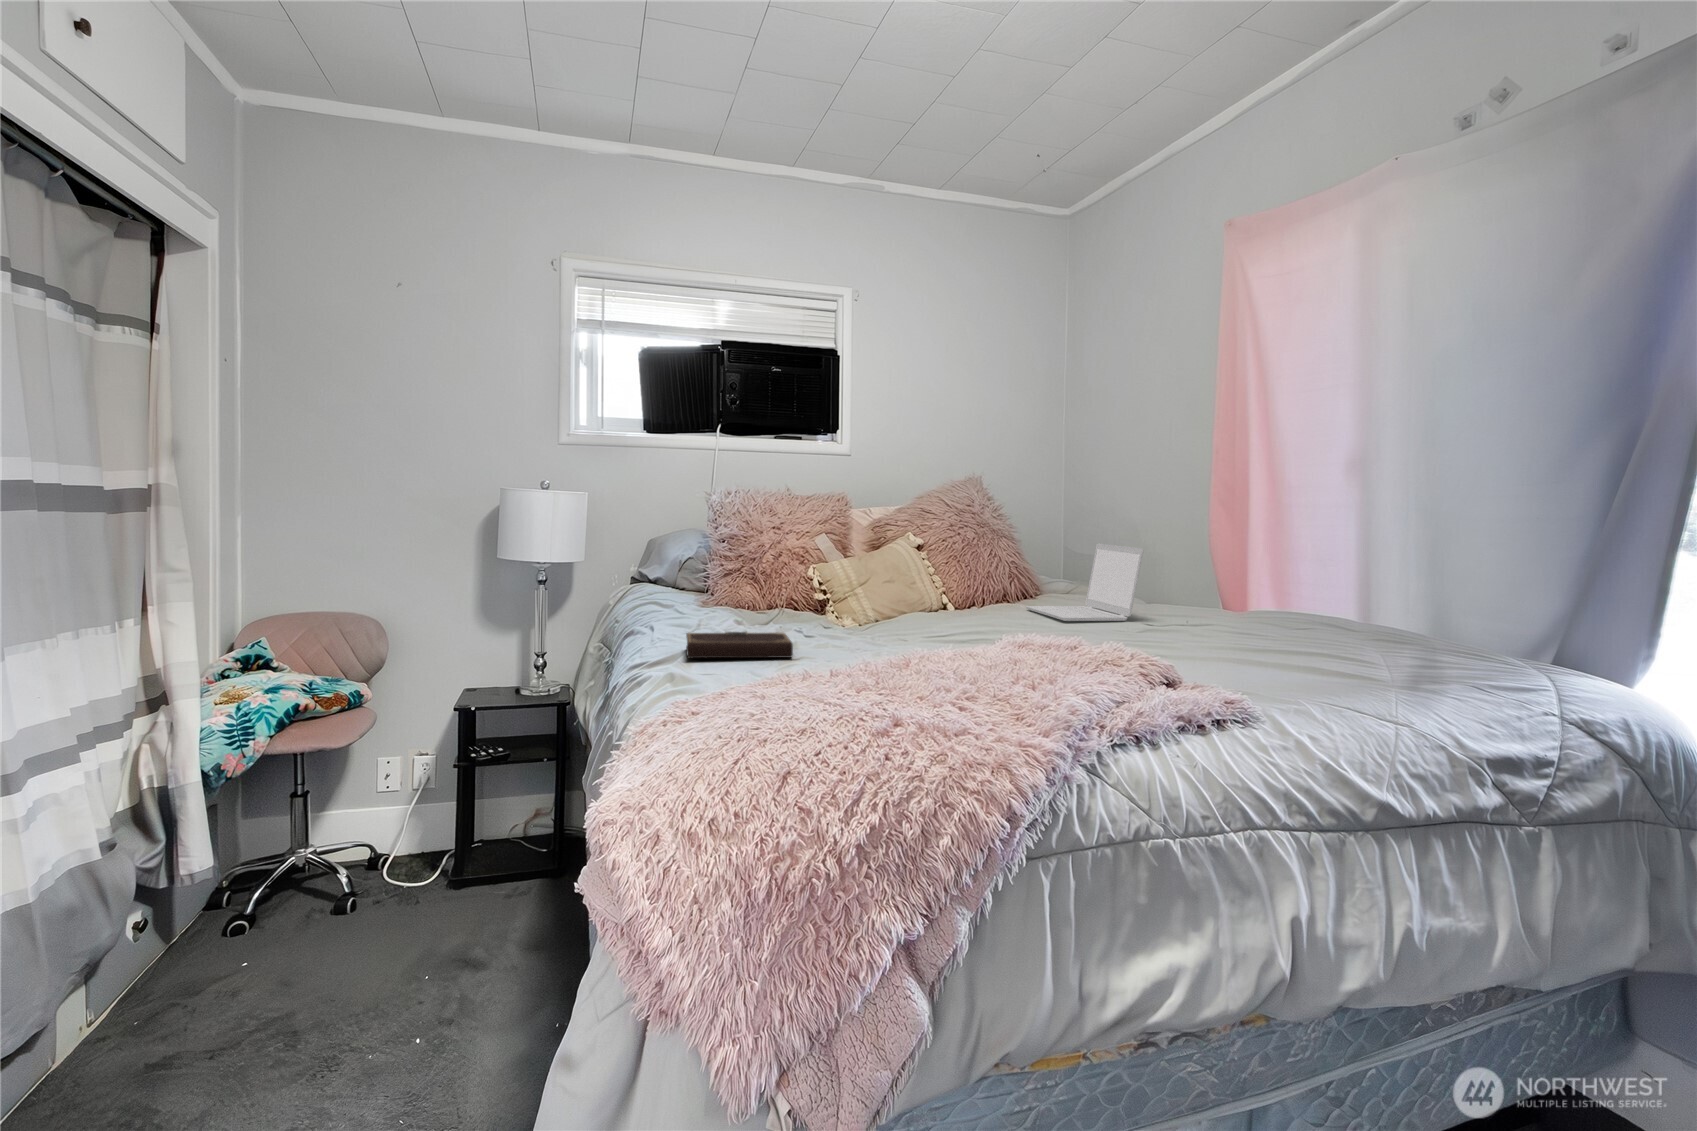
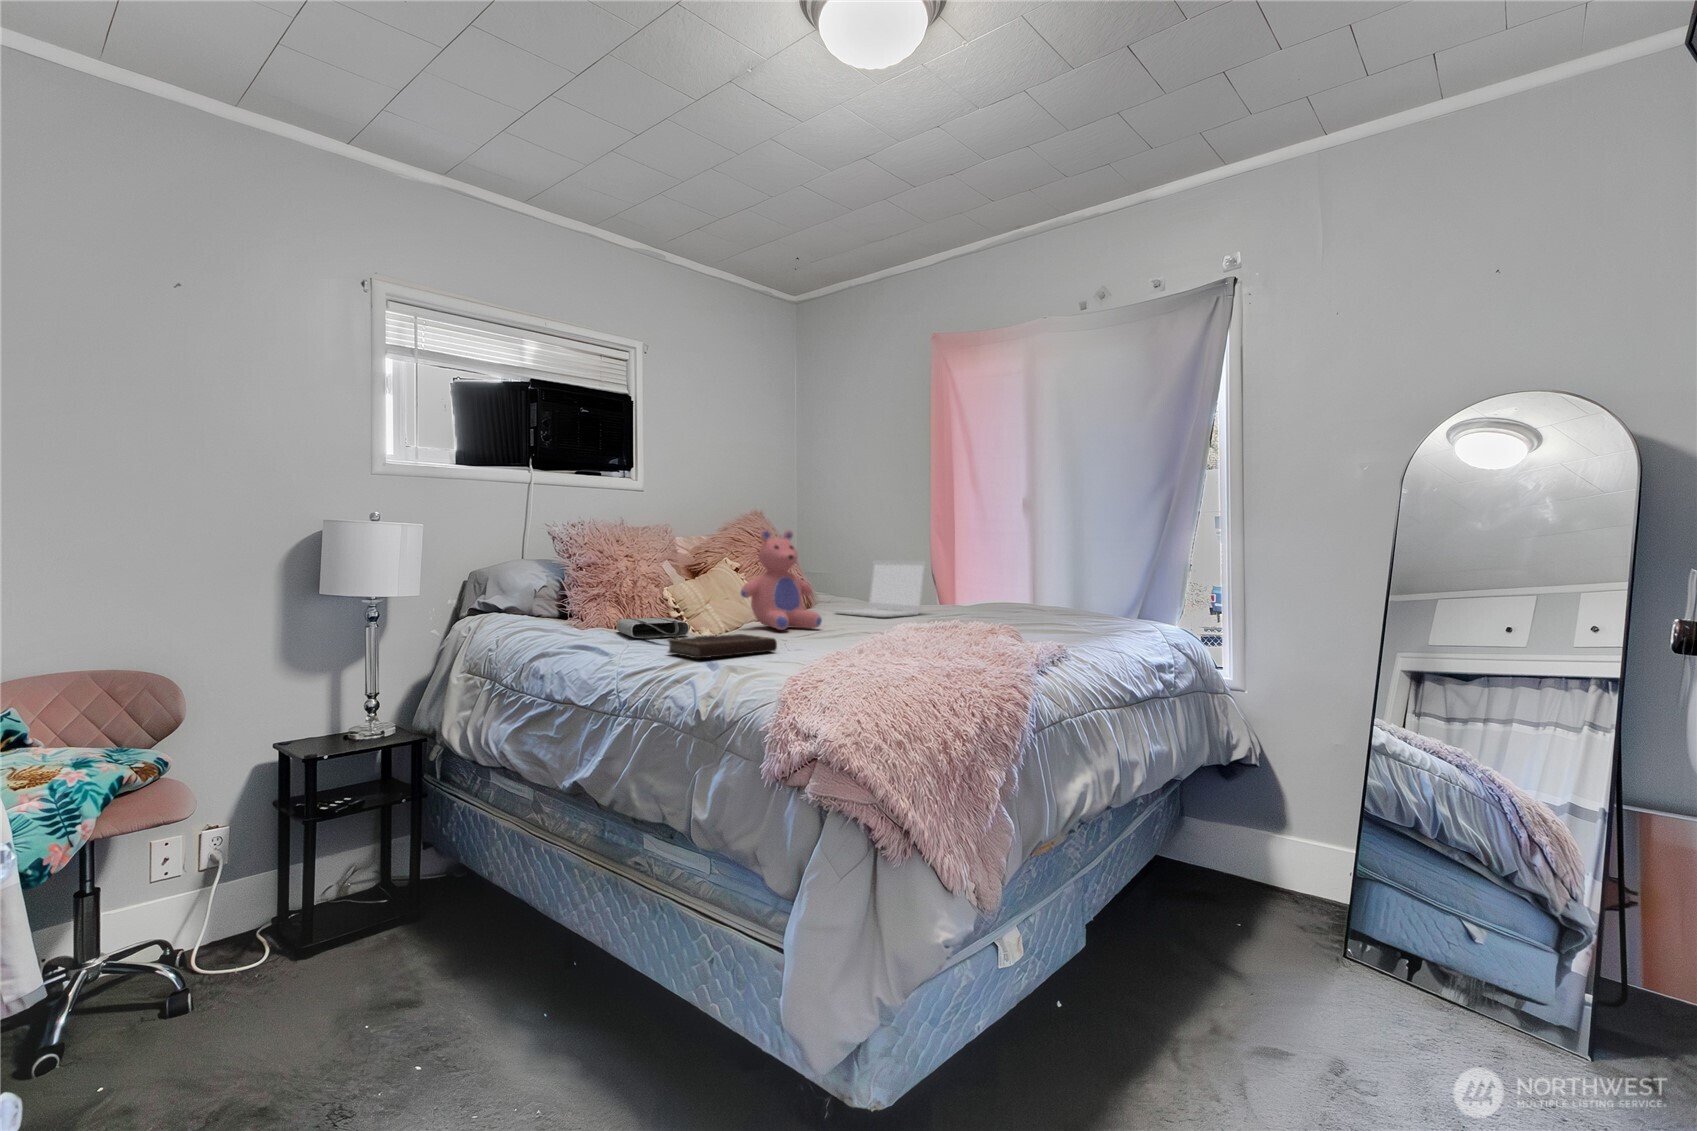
teddy bear: none [853,506,951,630] -> present [741,530,822,630]
tote bag: none [711,602,785,629] -> present [616,618,689,639]

